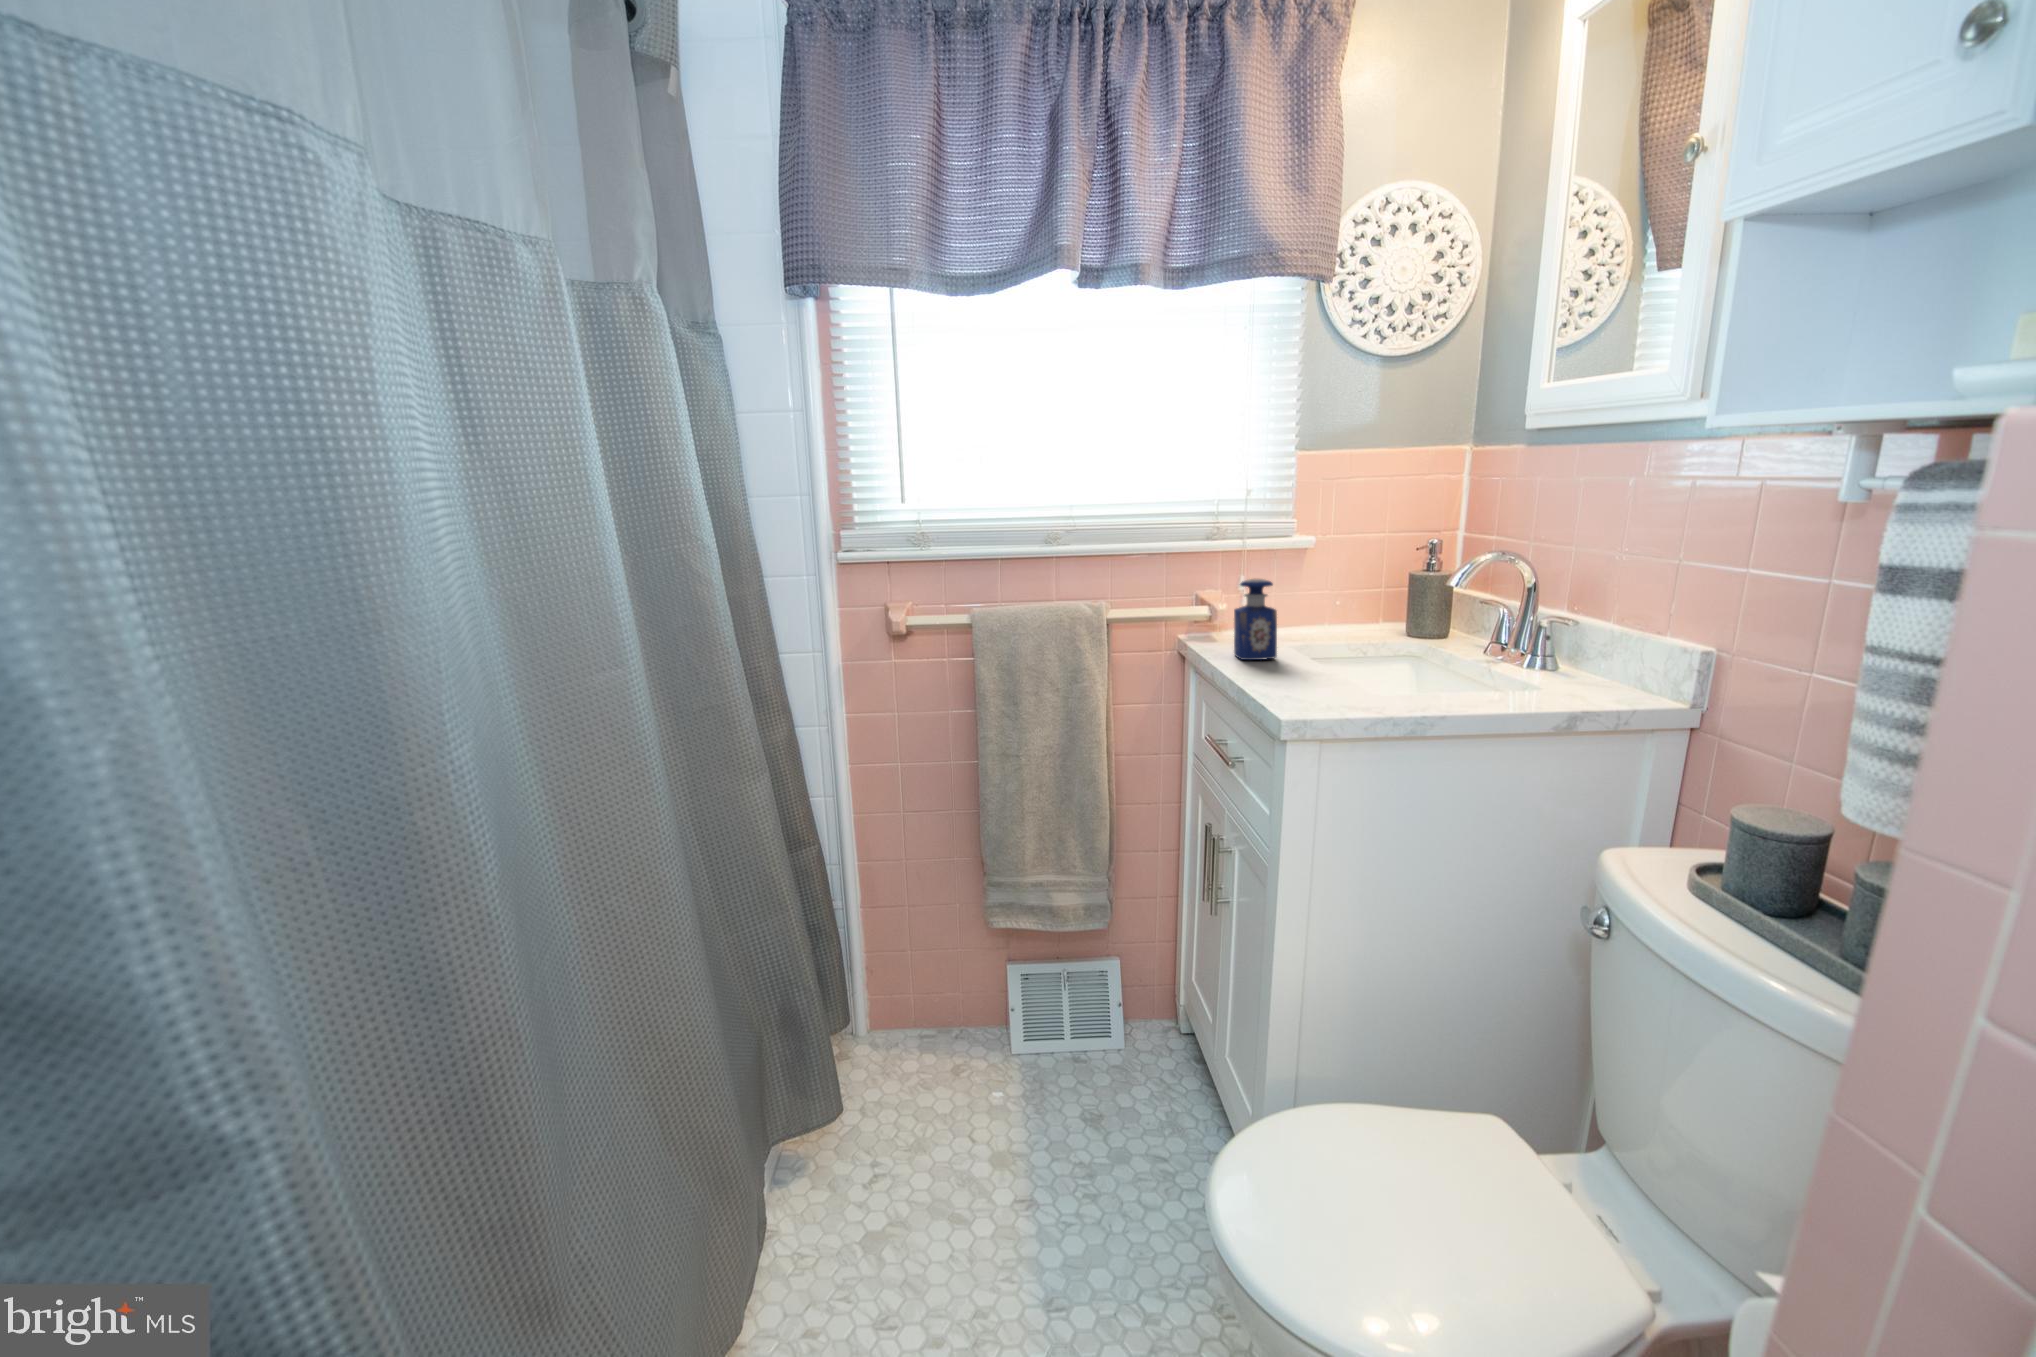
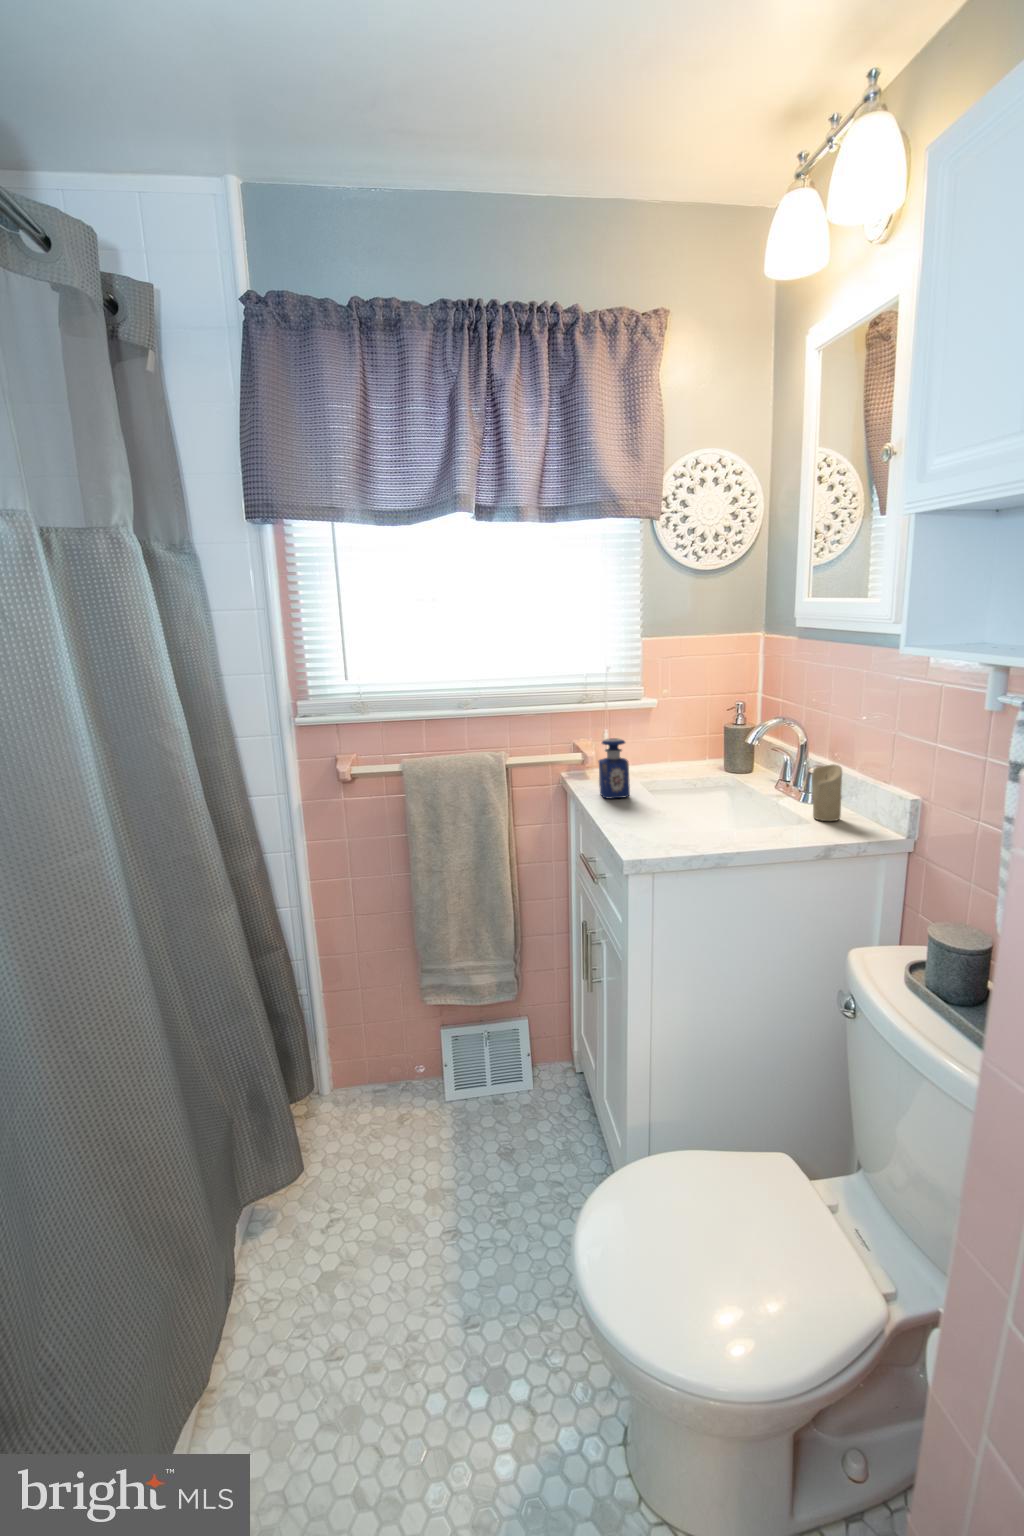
candle: none [1551,612,1601,692] -> present [812,764,842,821]

